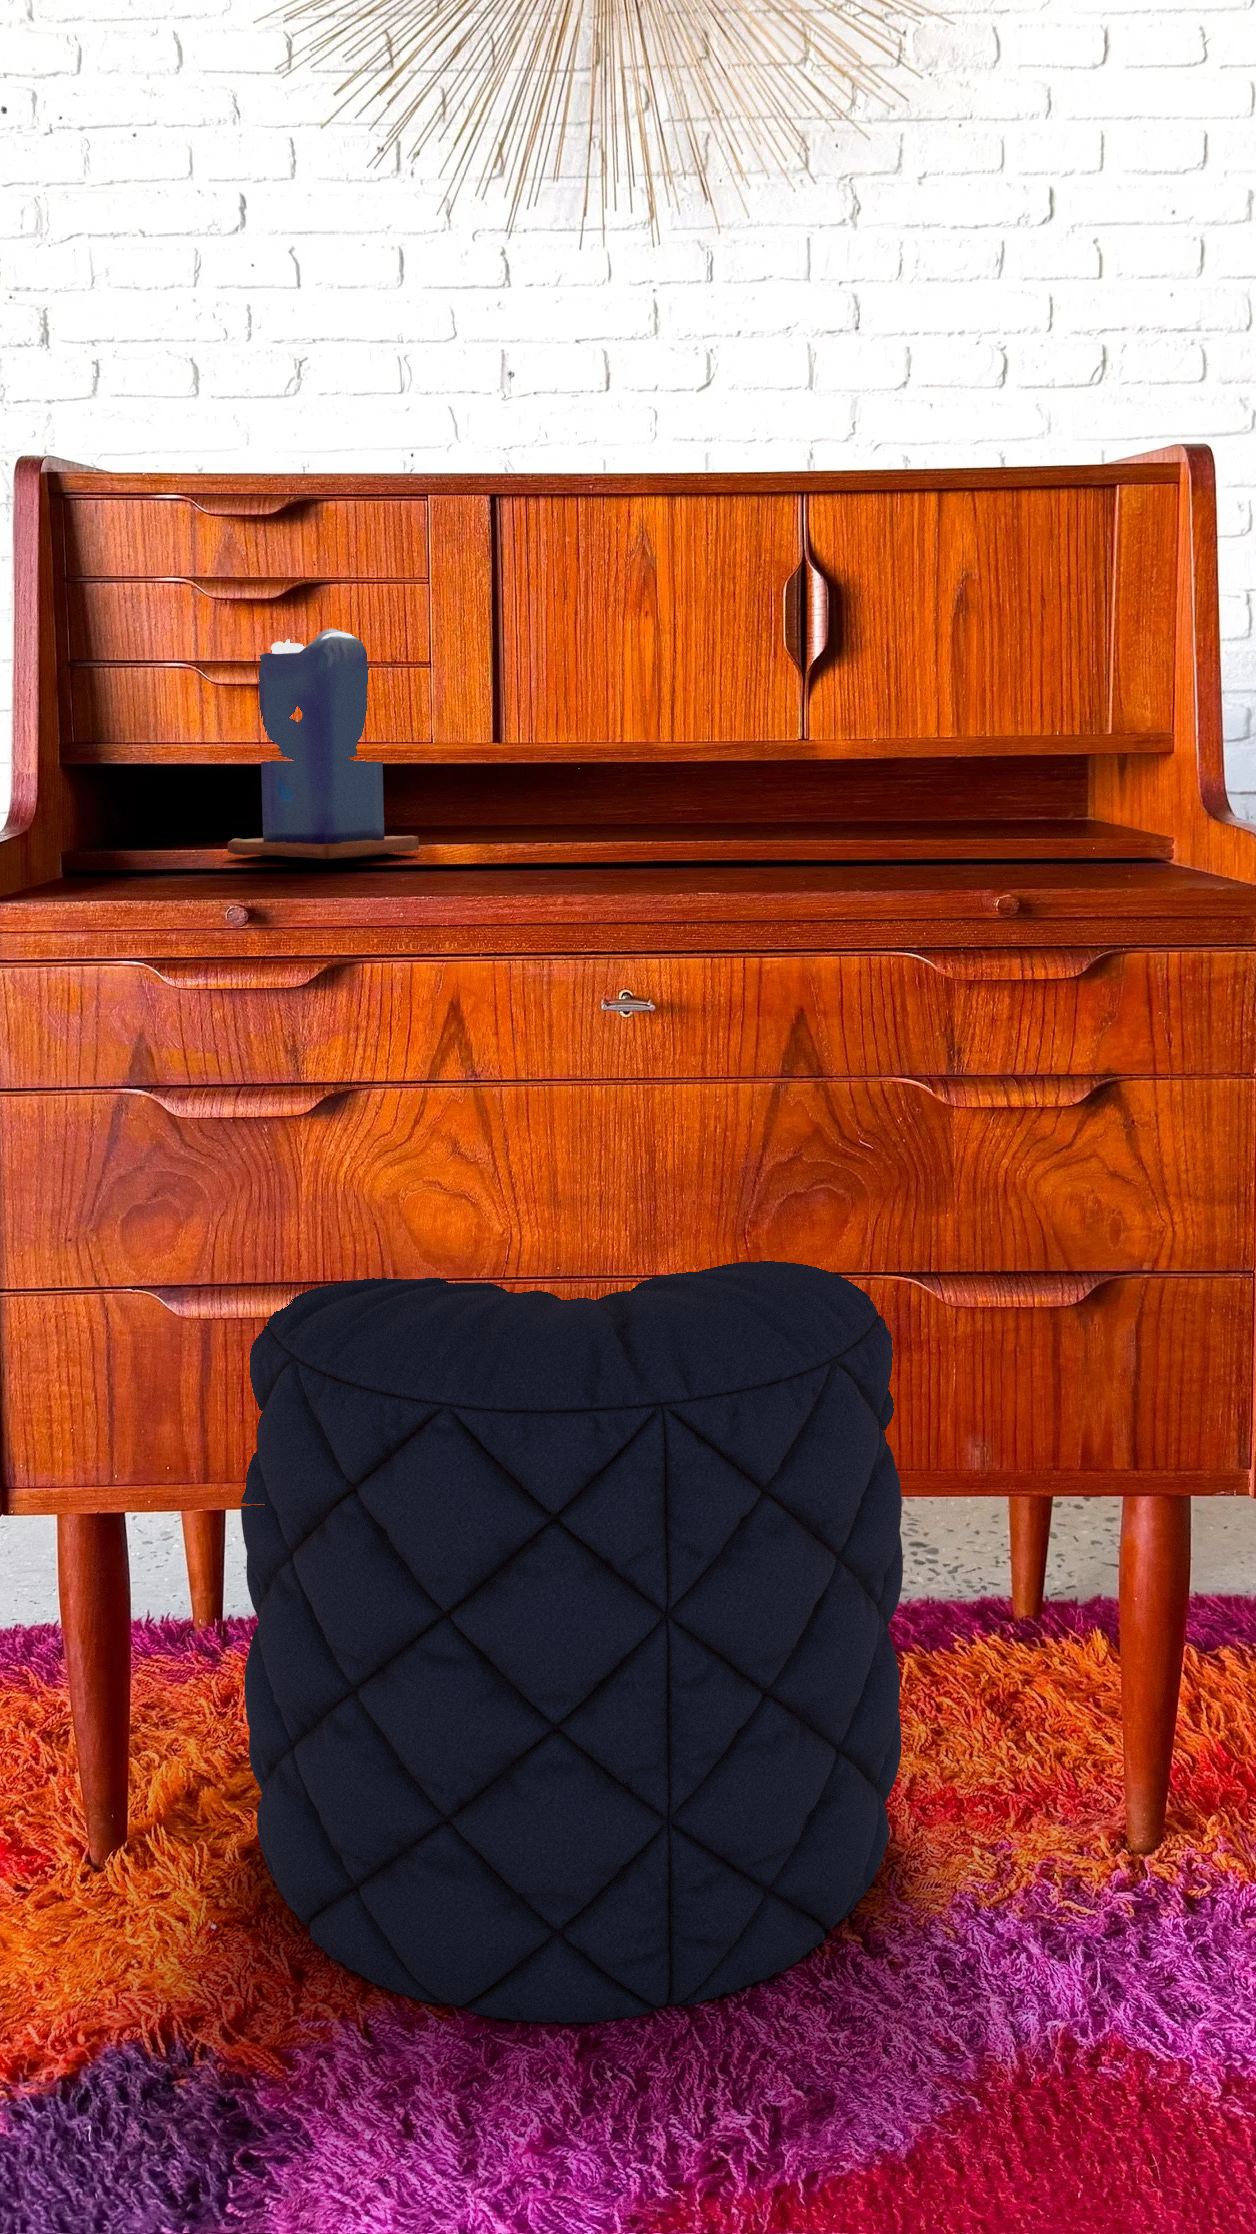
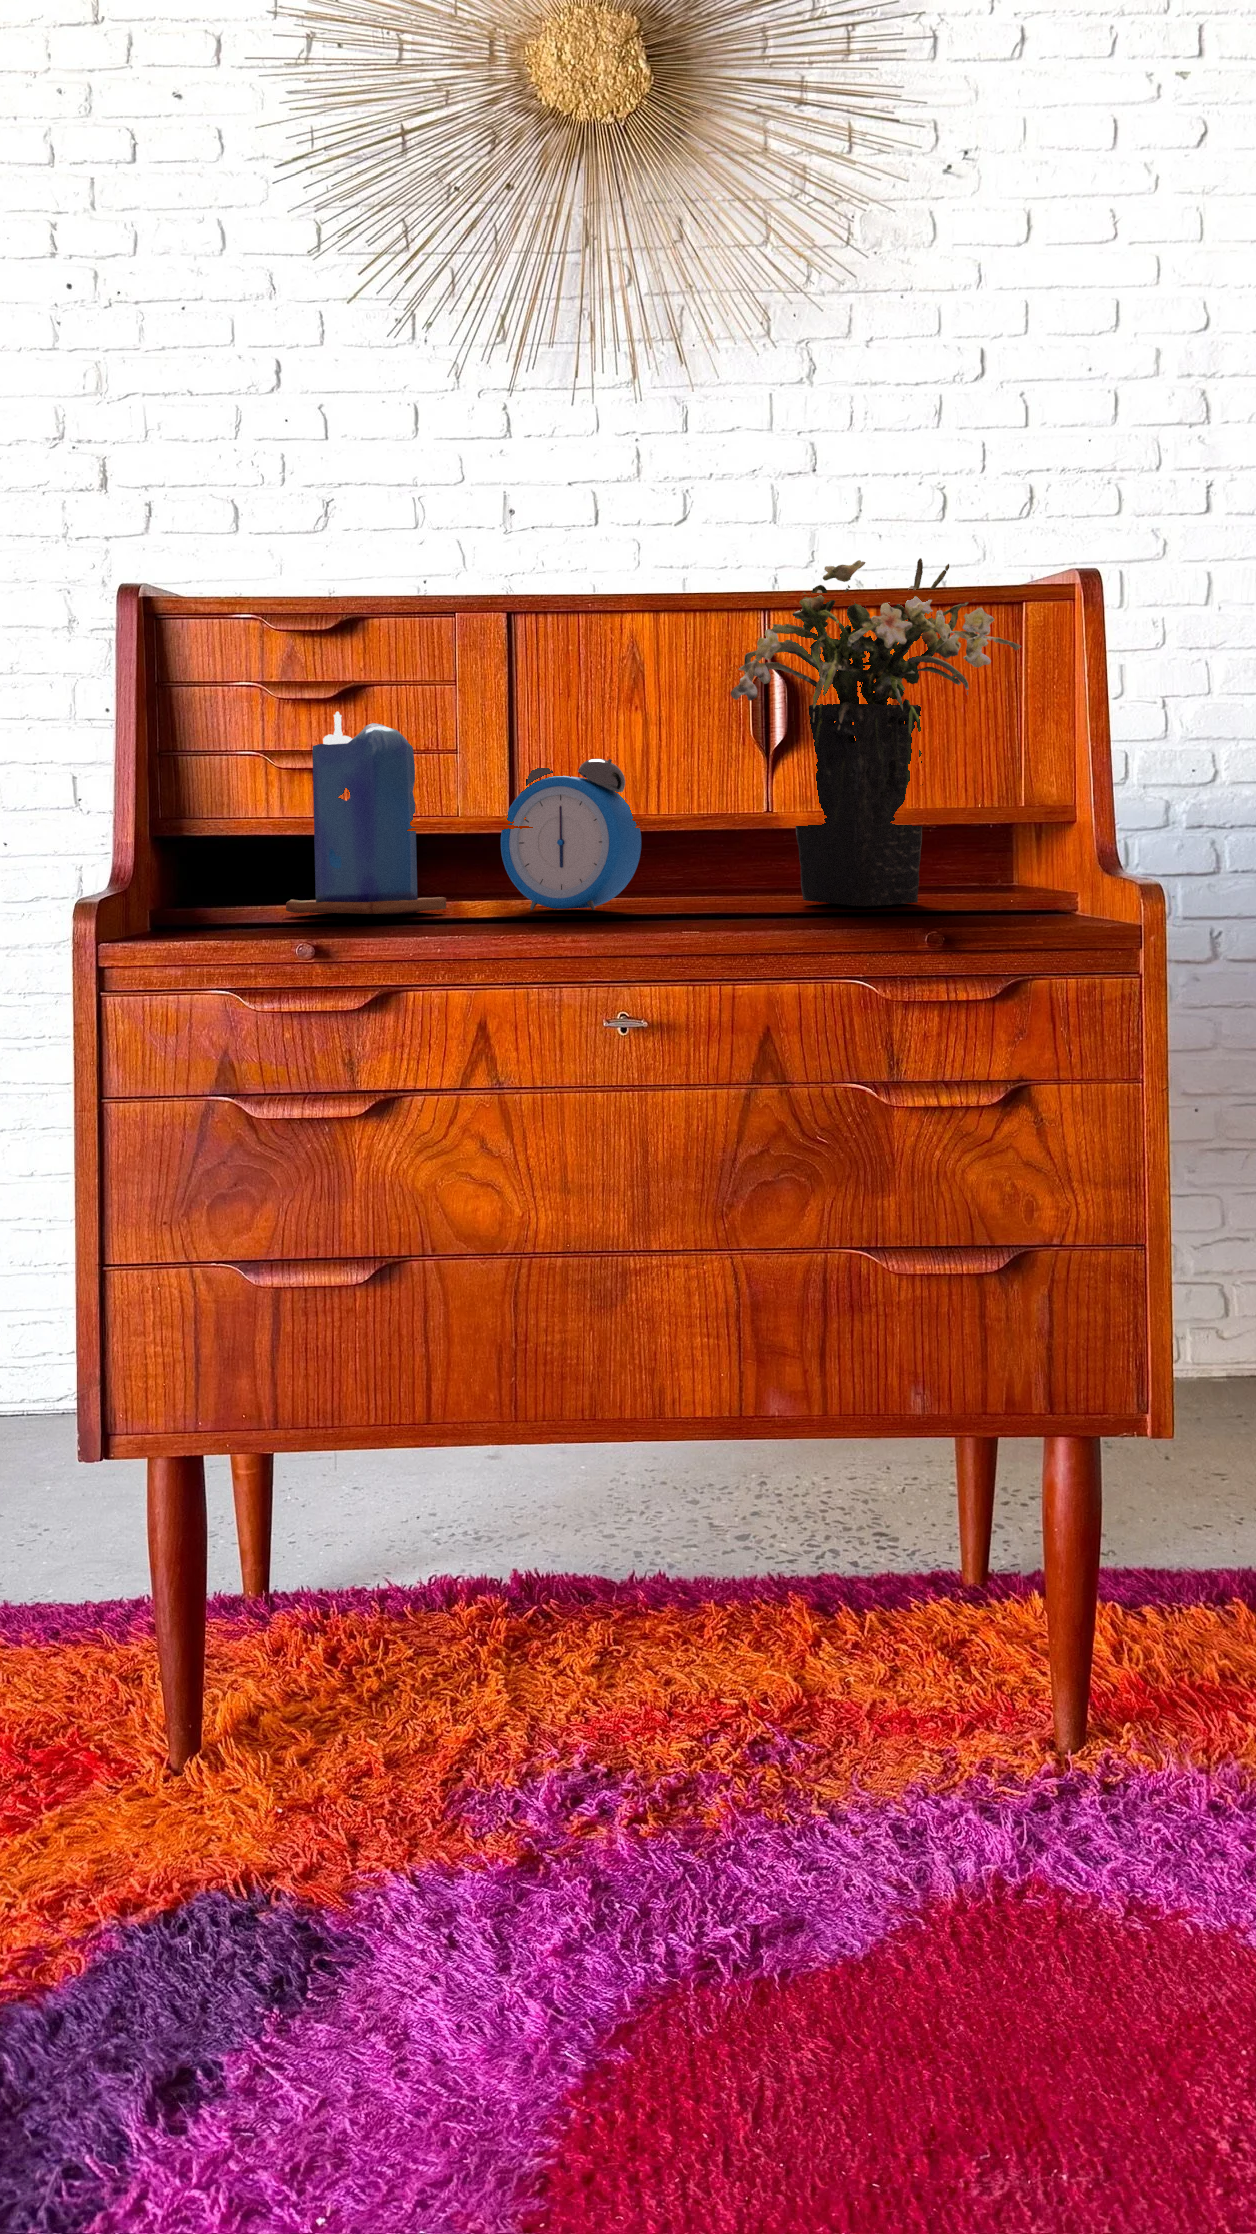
flower arrangement: none [759,431,1111,850] -> present [731,558,1021,906]
alarm clock: none [484,672,651,854] -> present [501,758,641,910]
pouf: present [241,1261,903,2024] -> none [303,1196,861,1874]

